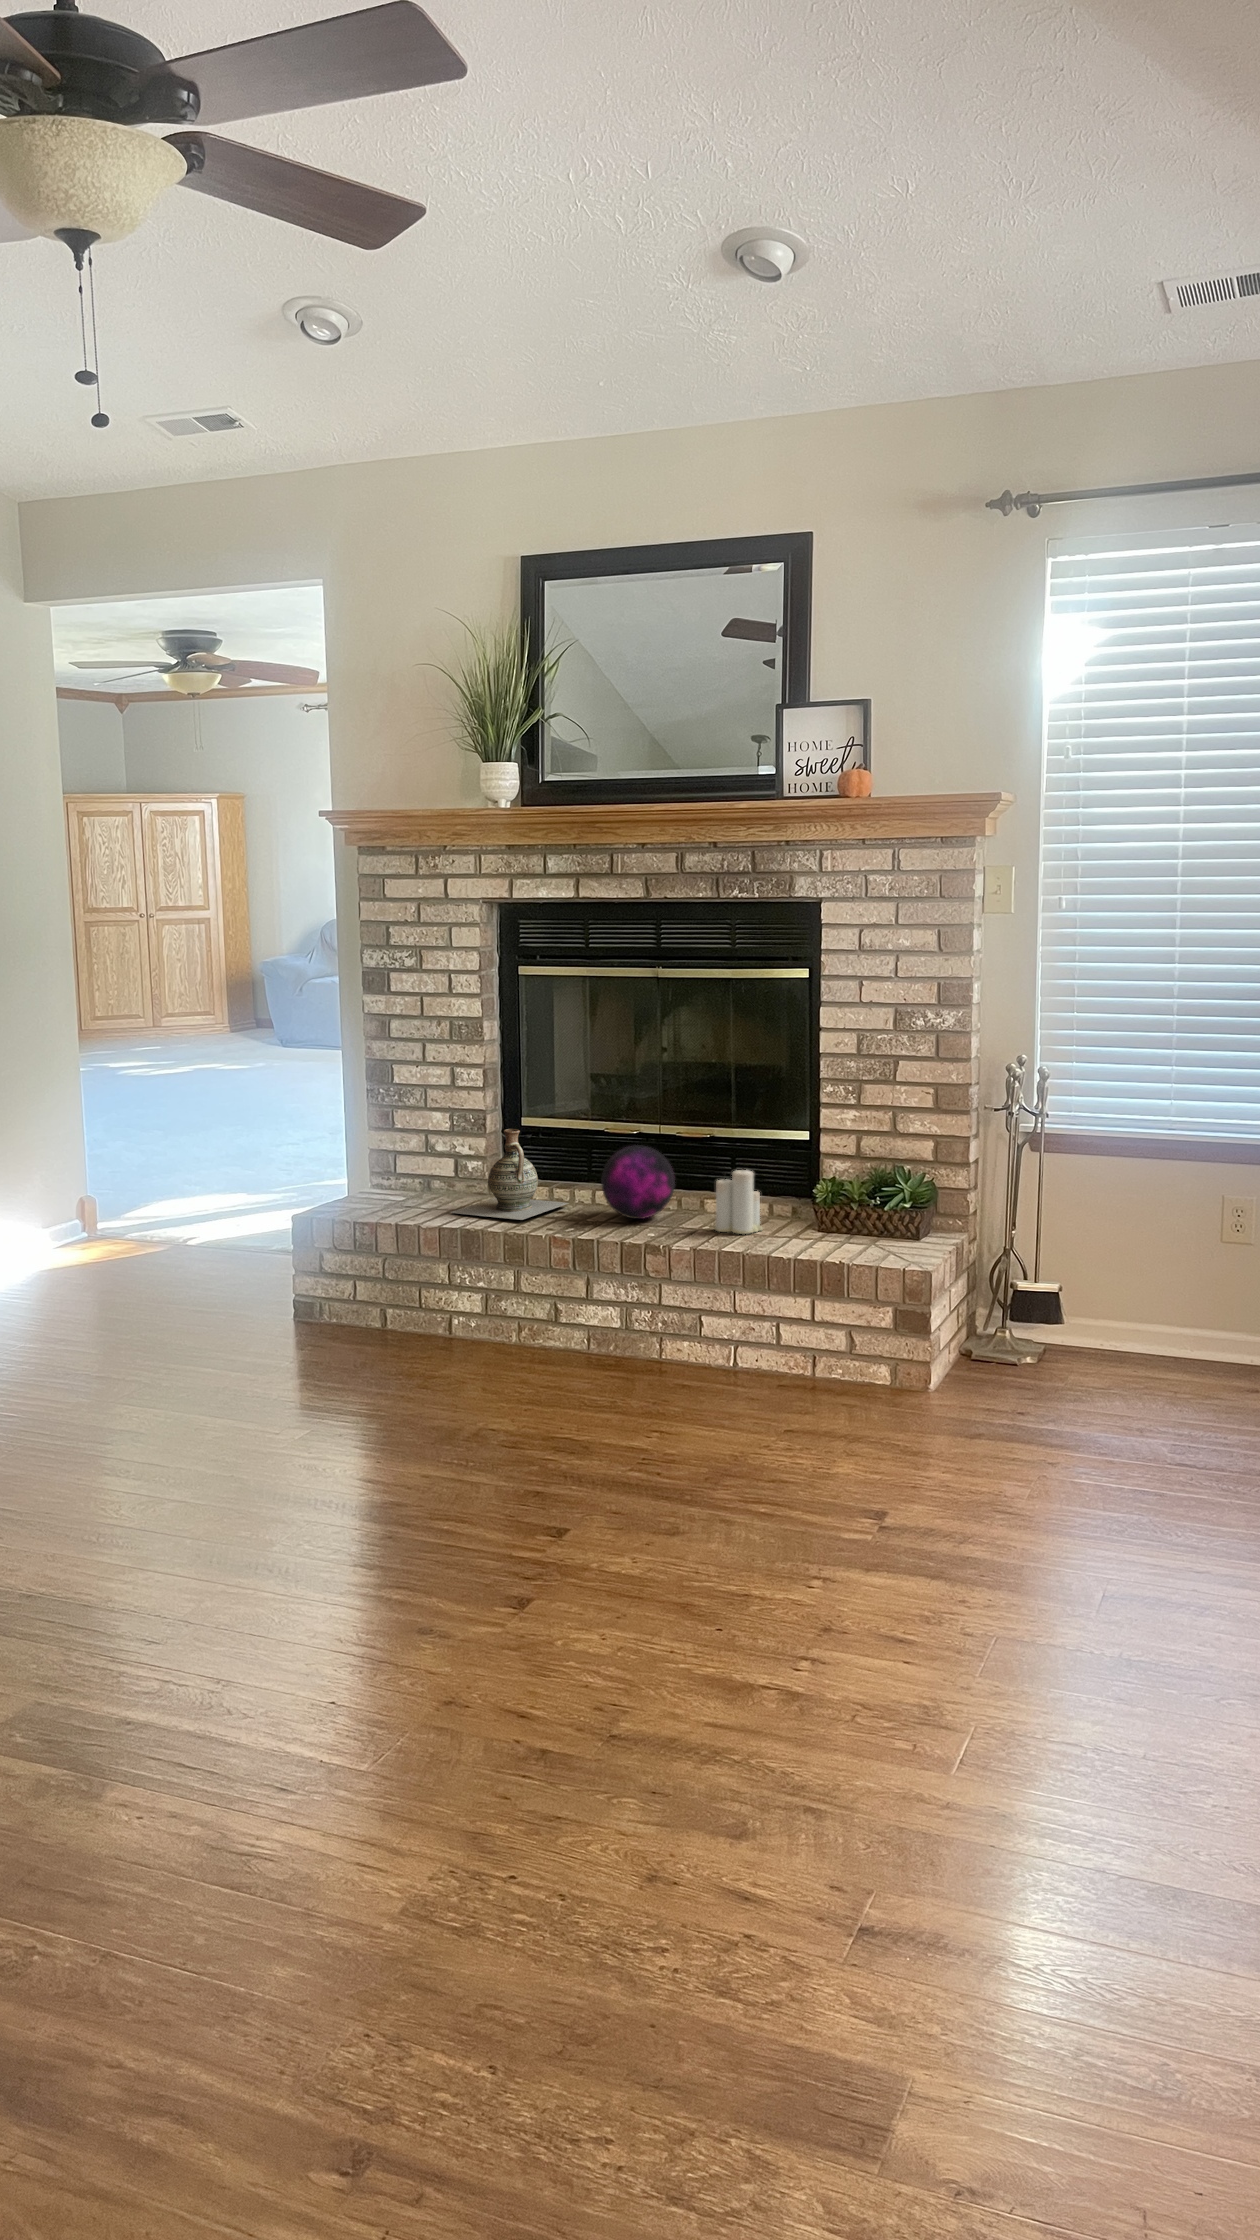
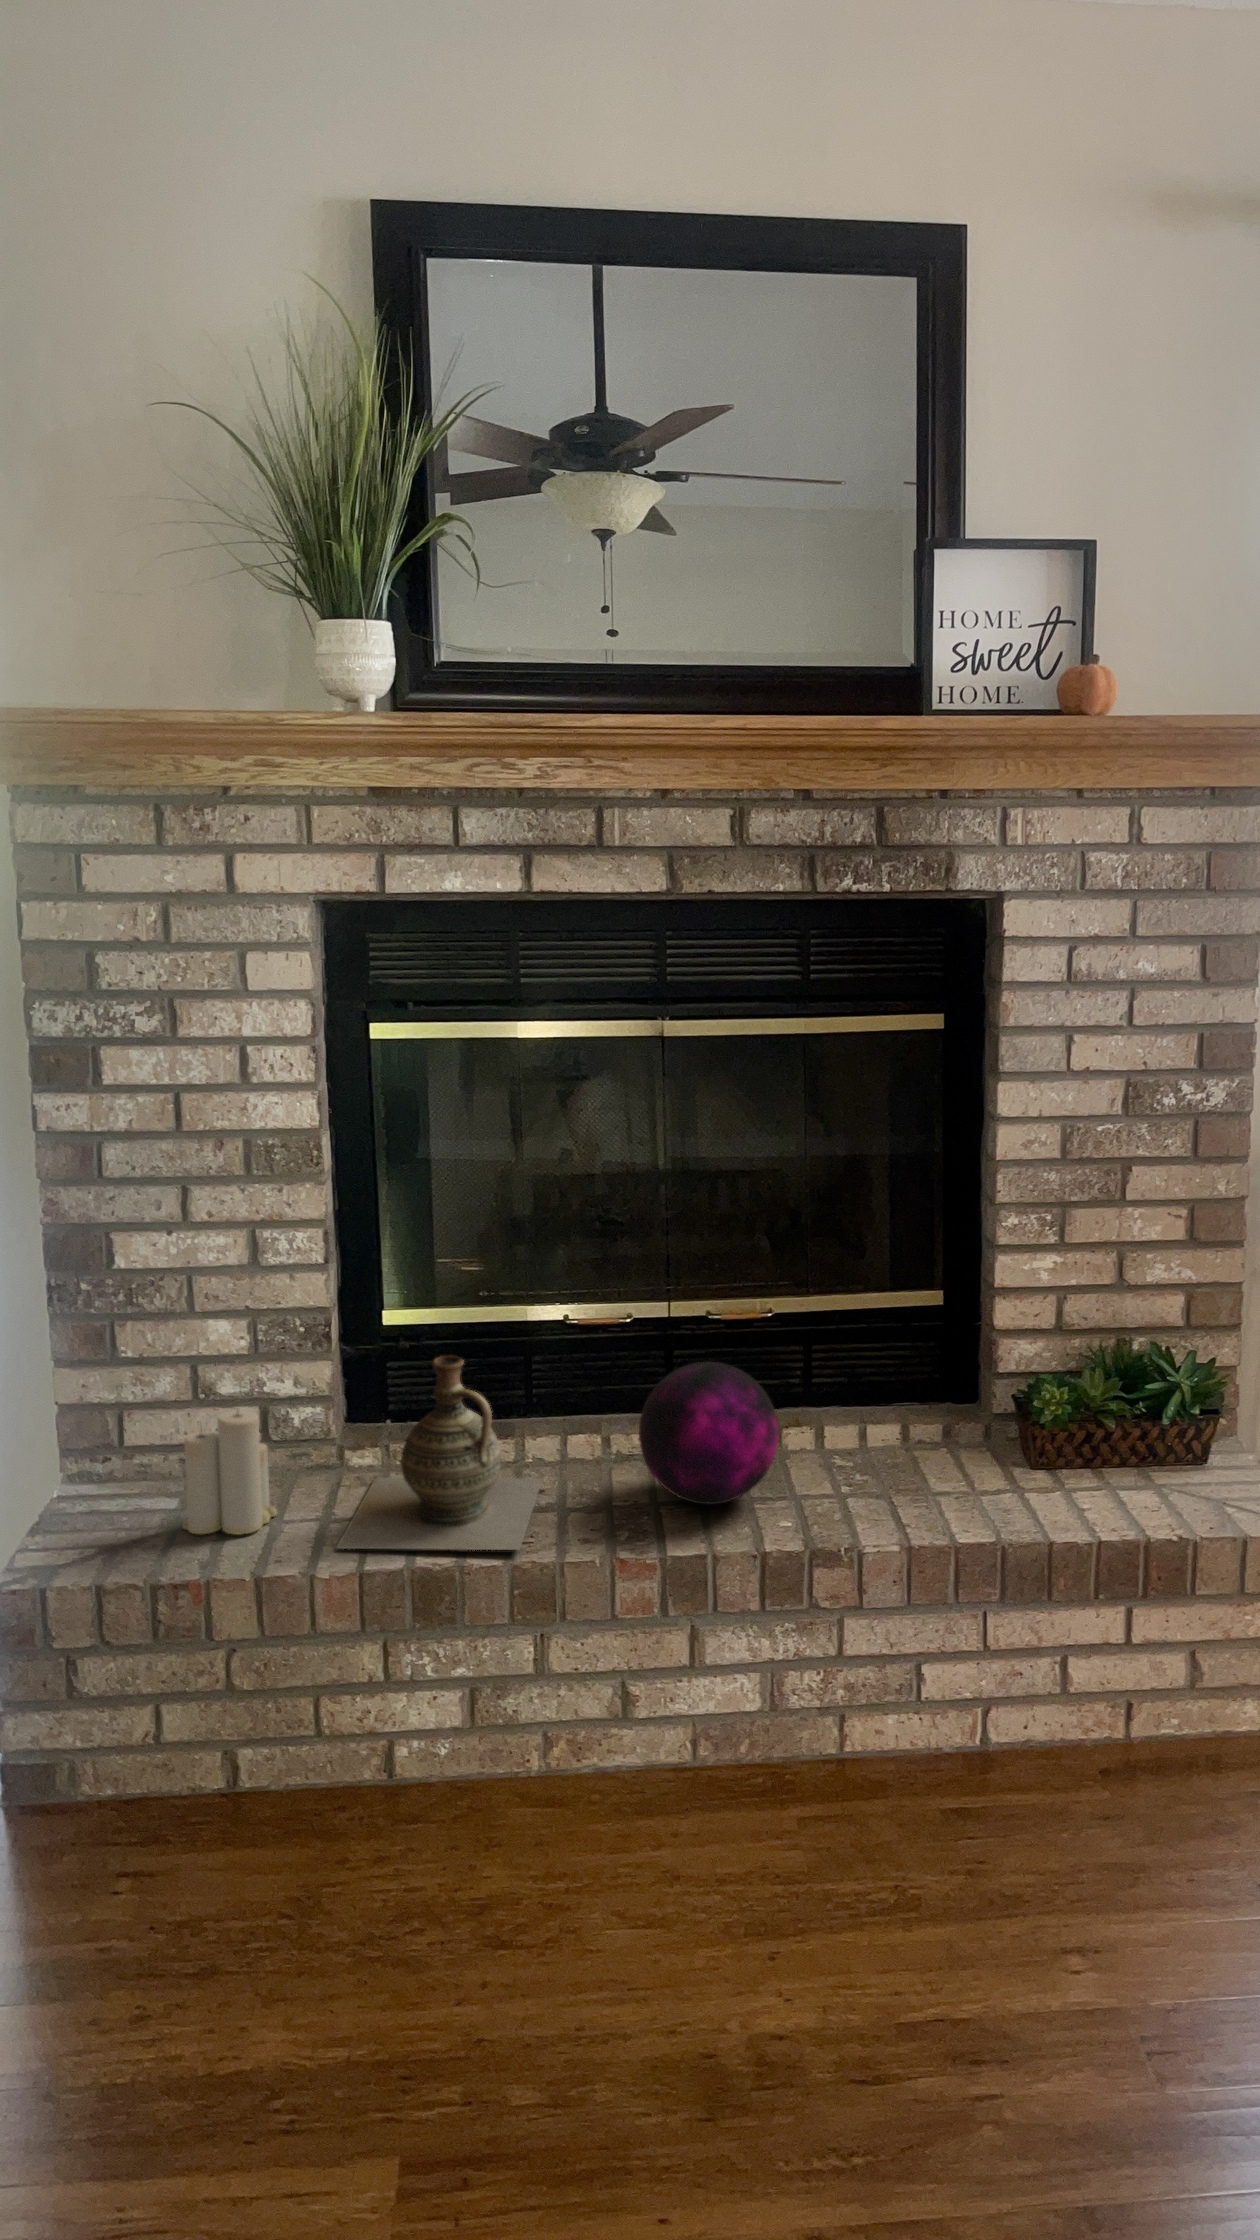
candle: present [714,1170,762,1234] -> present [182,1410,277,1535]

